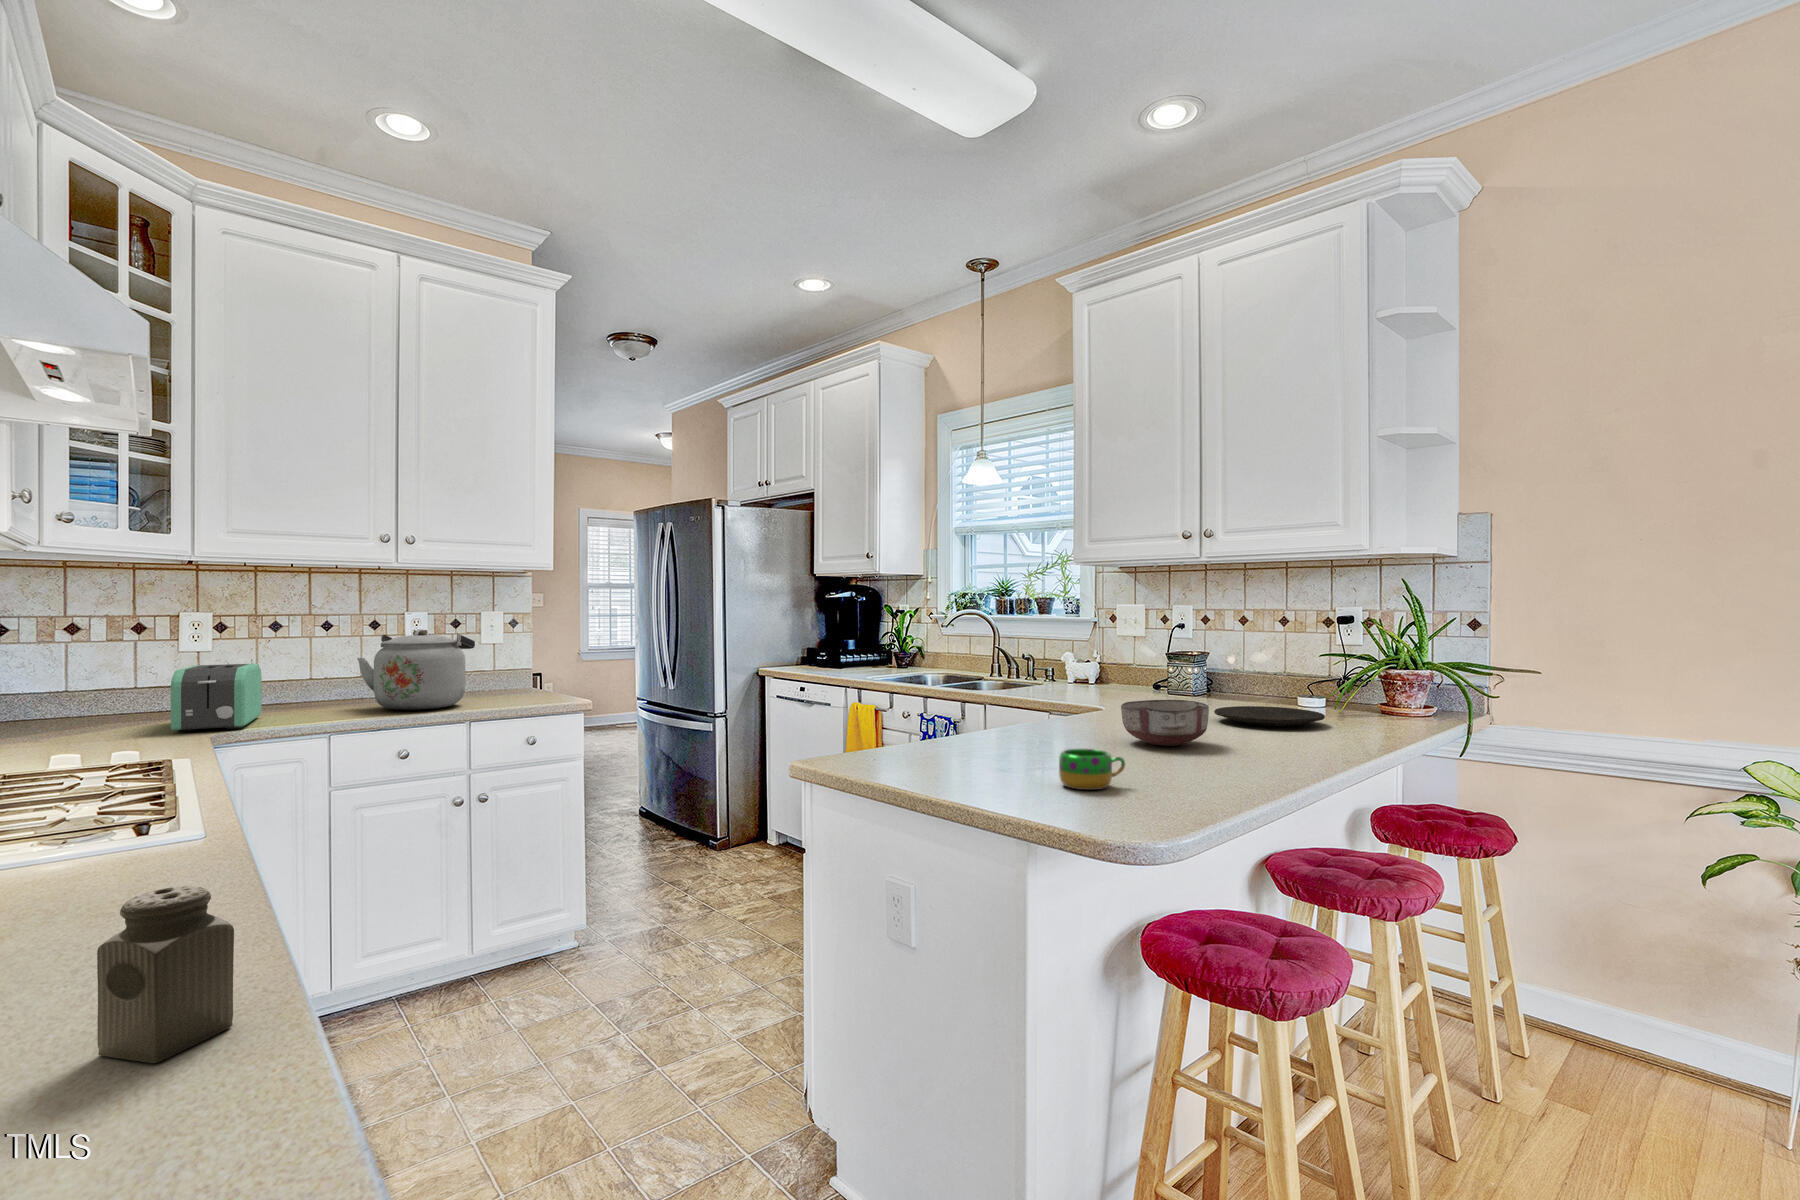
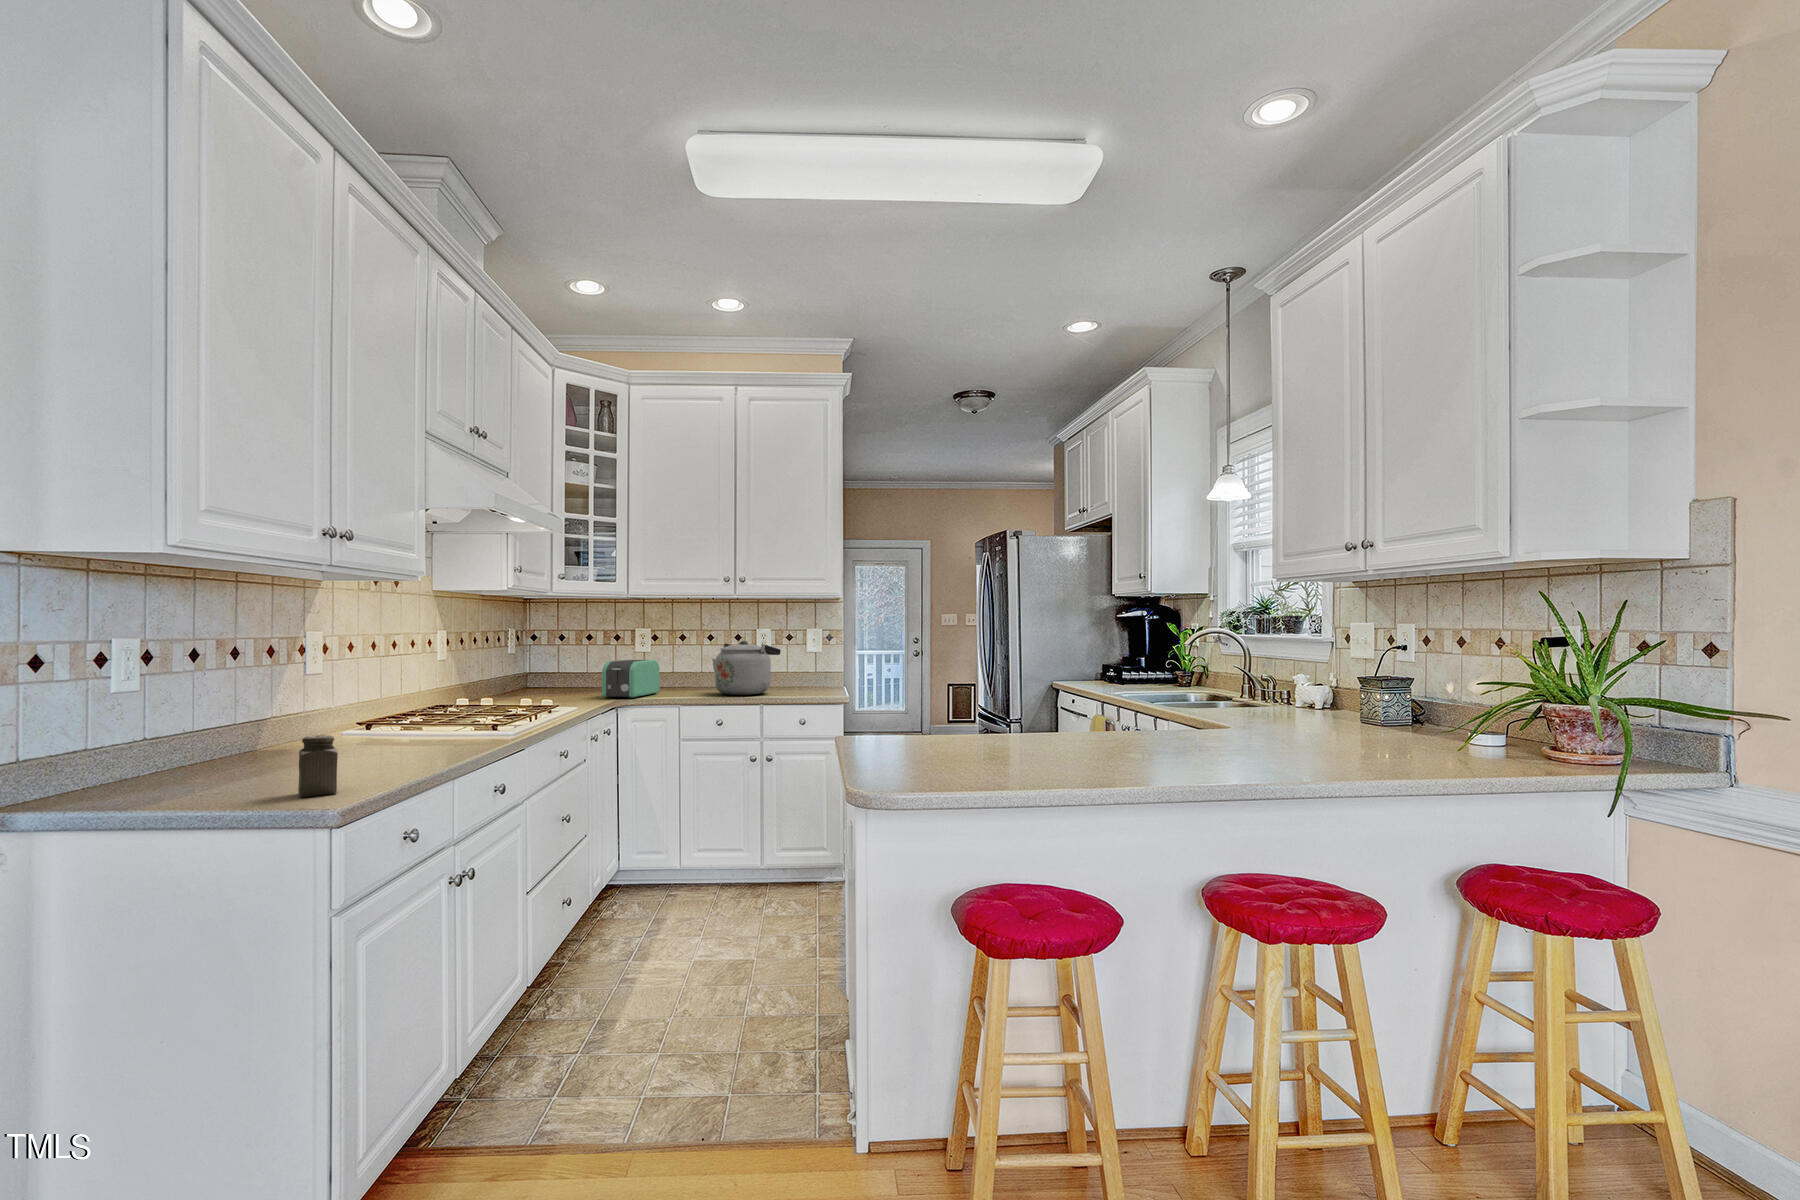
ceramic bowl: present [1121,700,1209,746] -> none [1077,718,1162,762]
plate: present [1214,706,1325,726] -> none [1267,738,1398,762]
mug: present [1059,749,1125,790] -> none [891,744,940,777]

